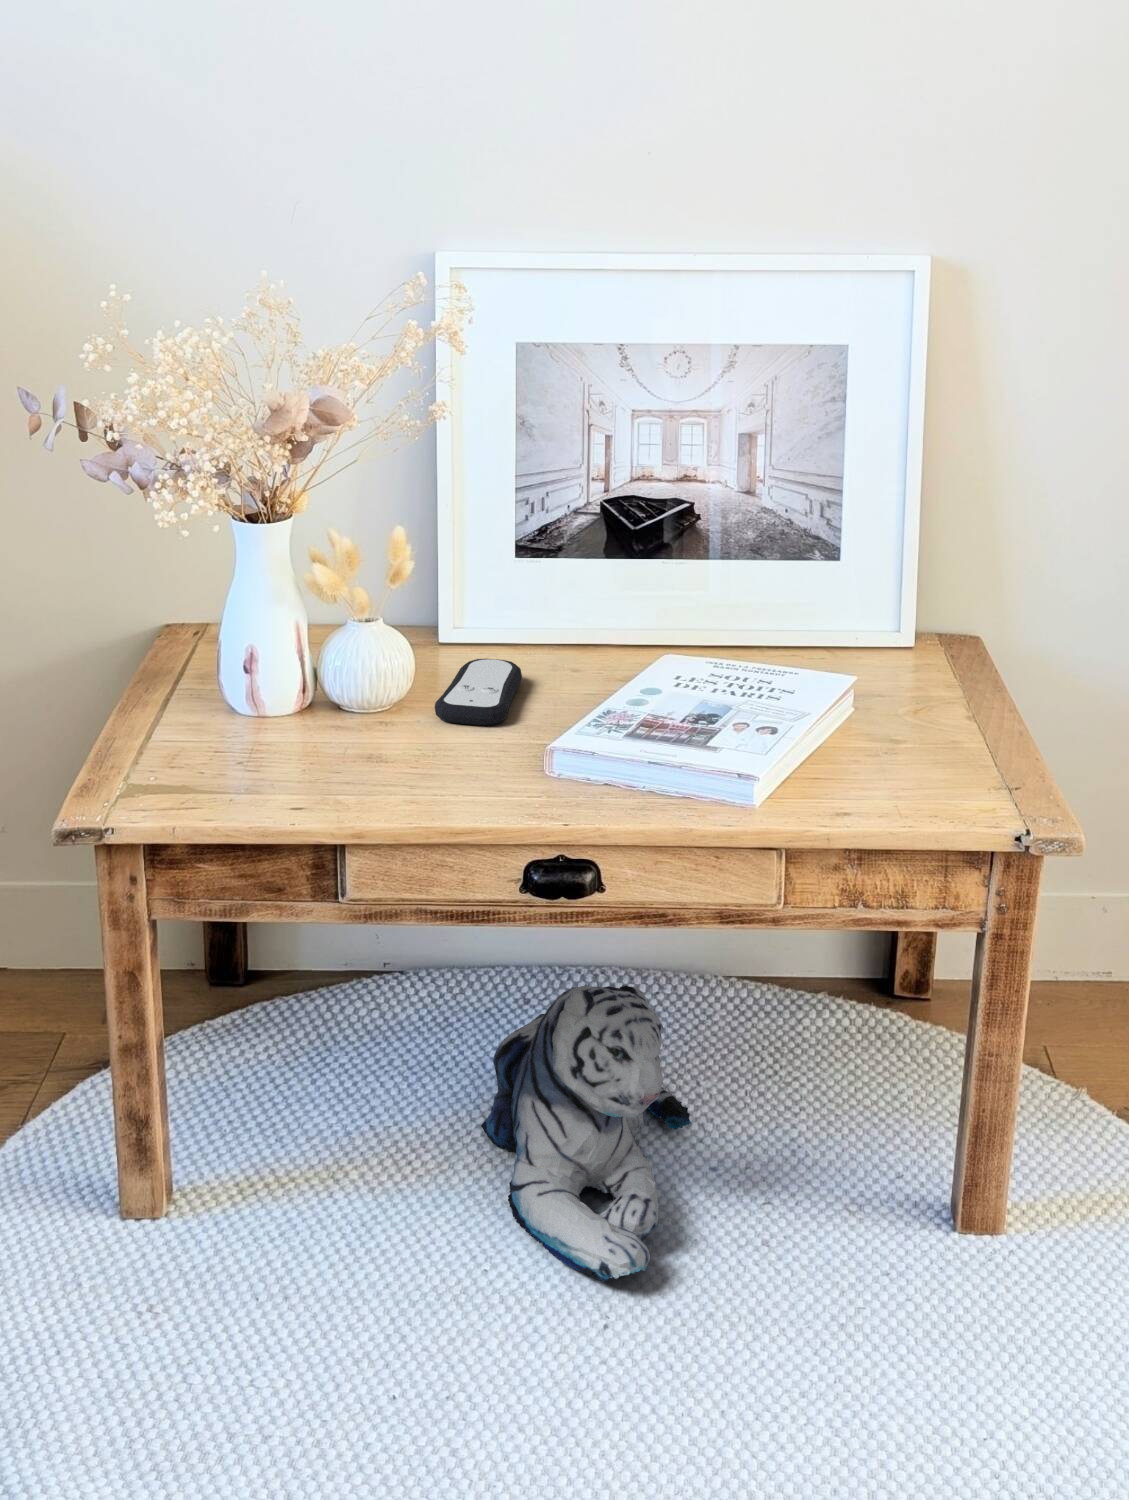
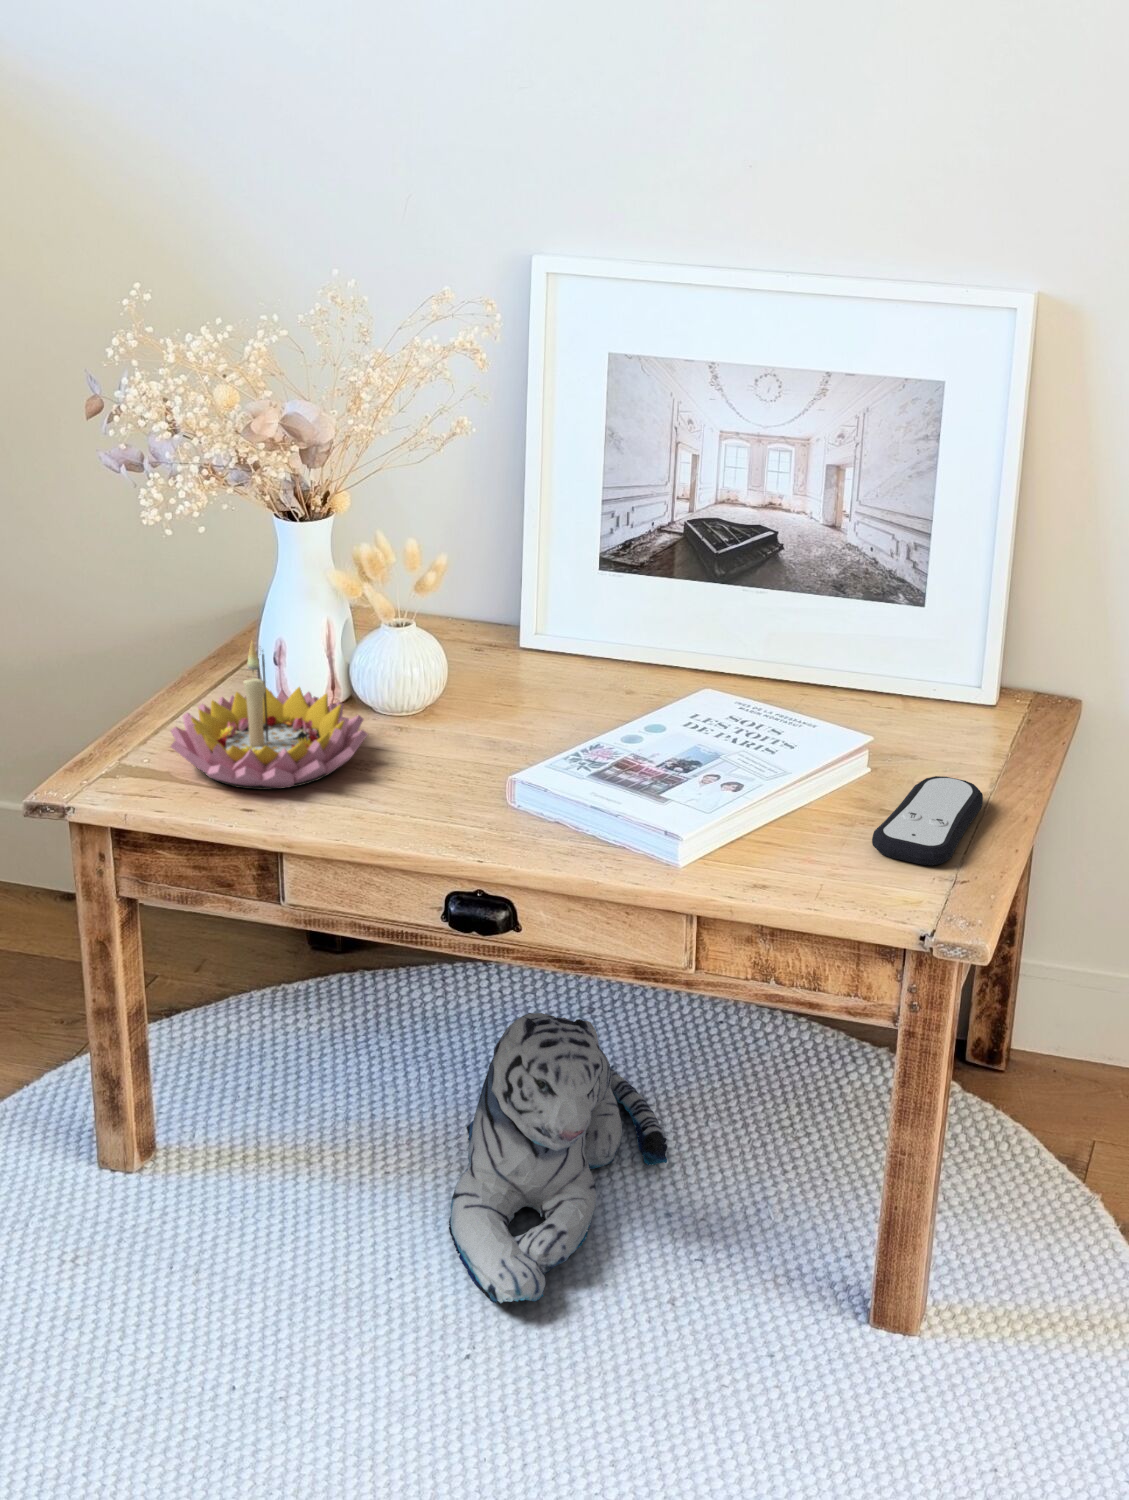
candle holder: none [178,629,387,787] -> present [171,642,368,790]
remote control: present [435,659,522,725] -> present [872,776,983,866]

